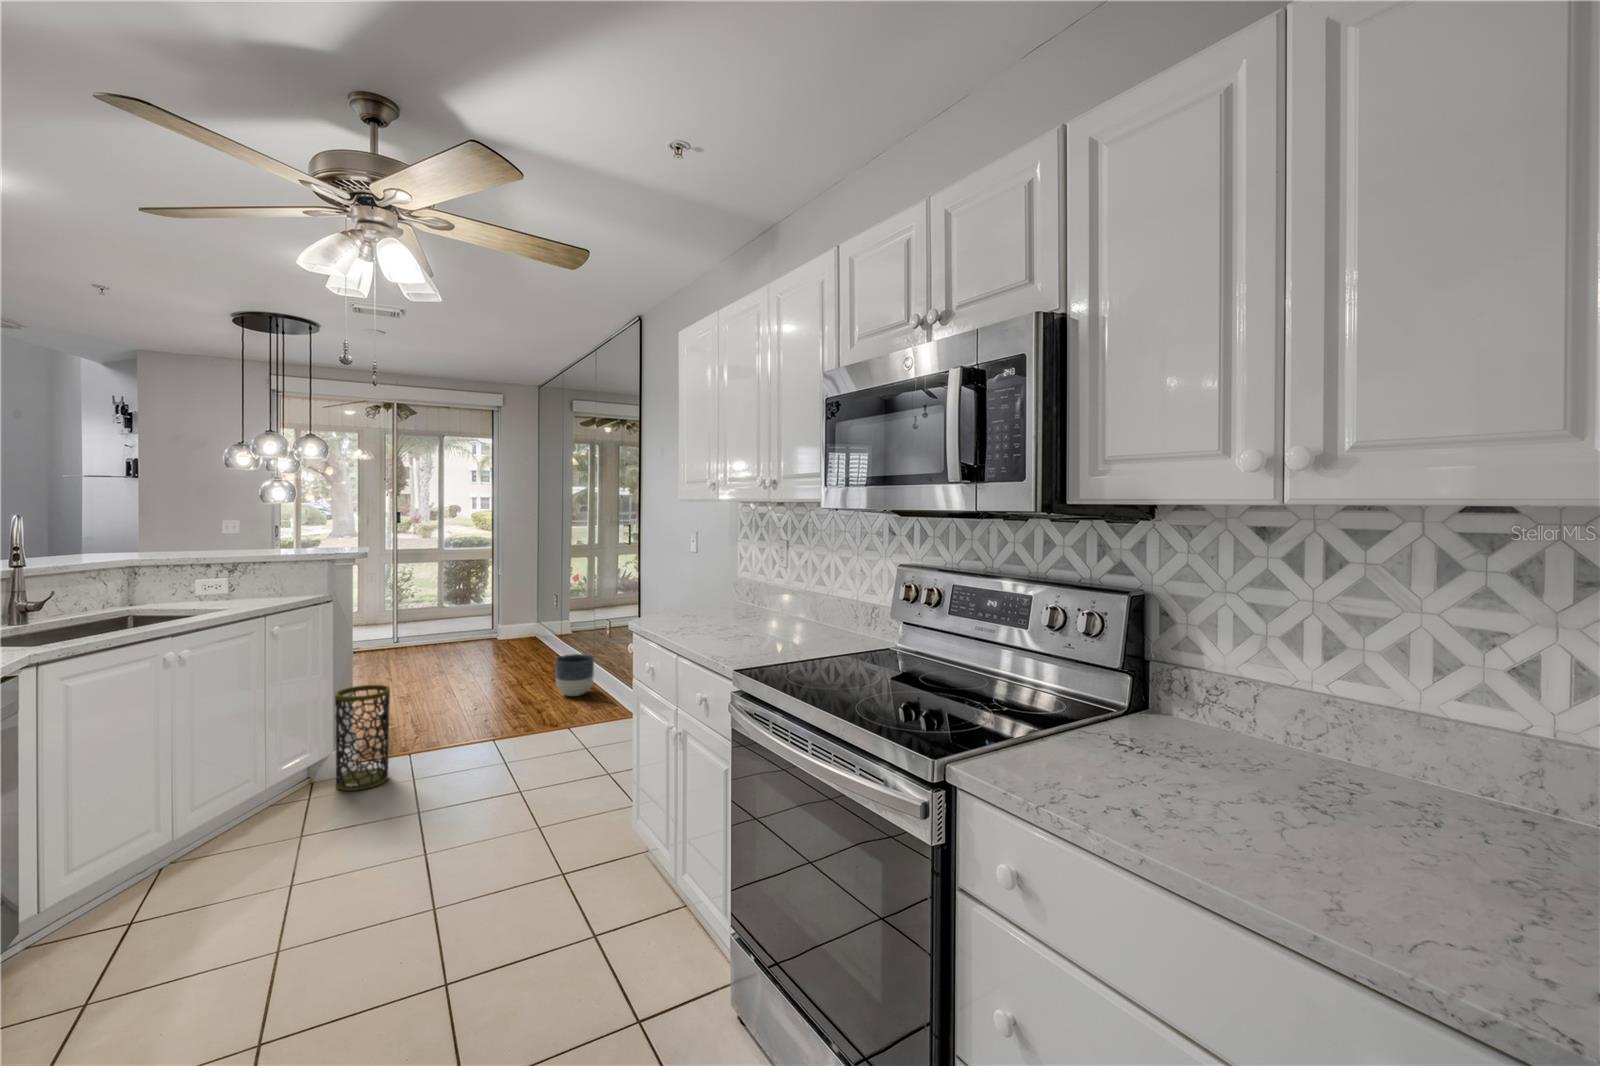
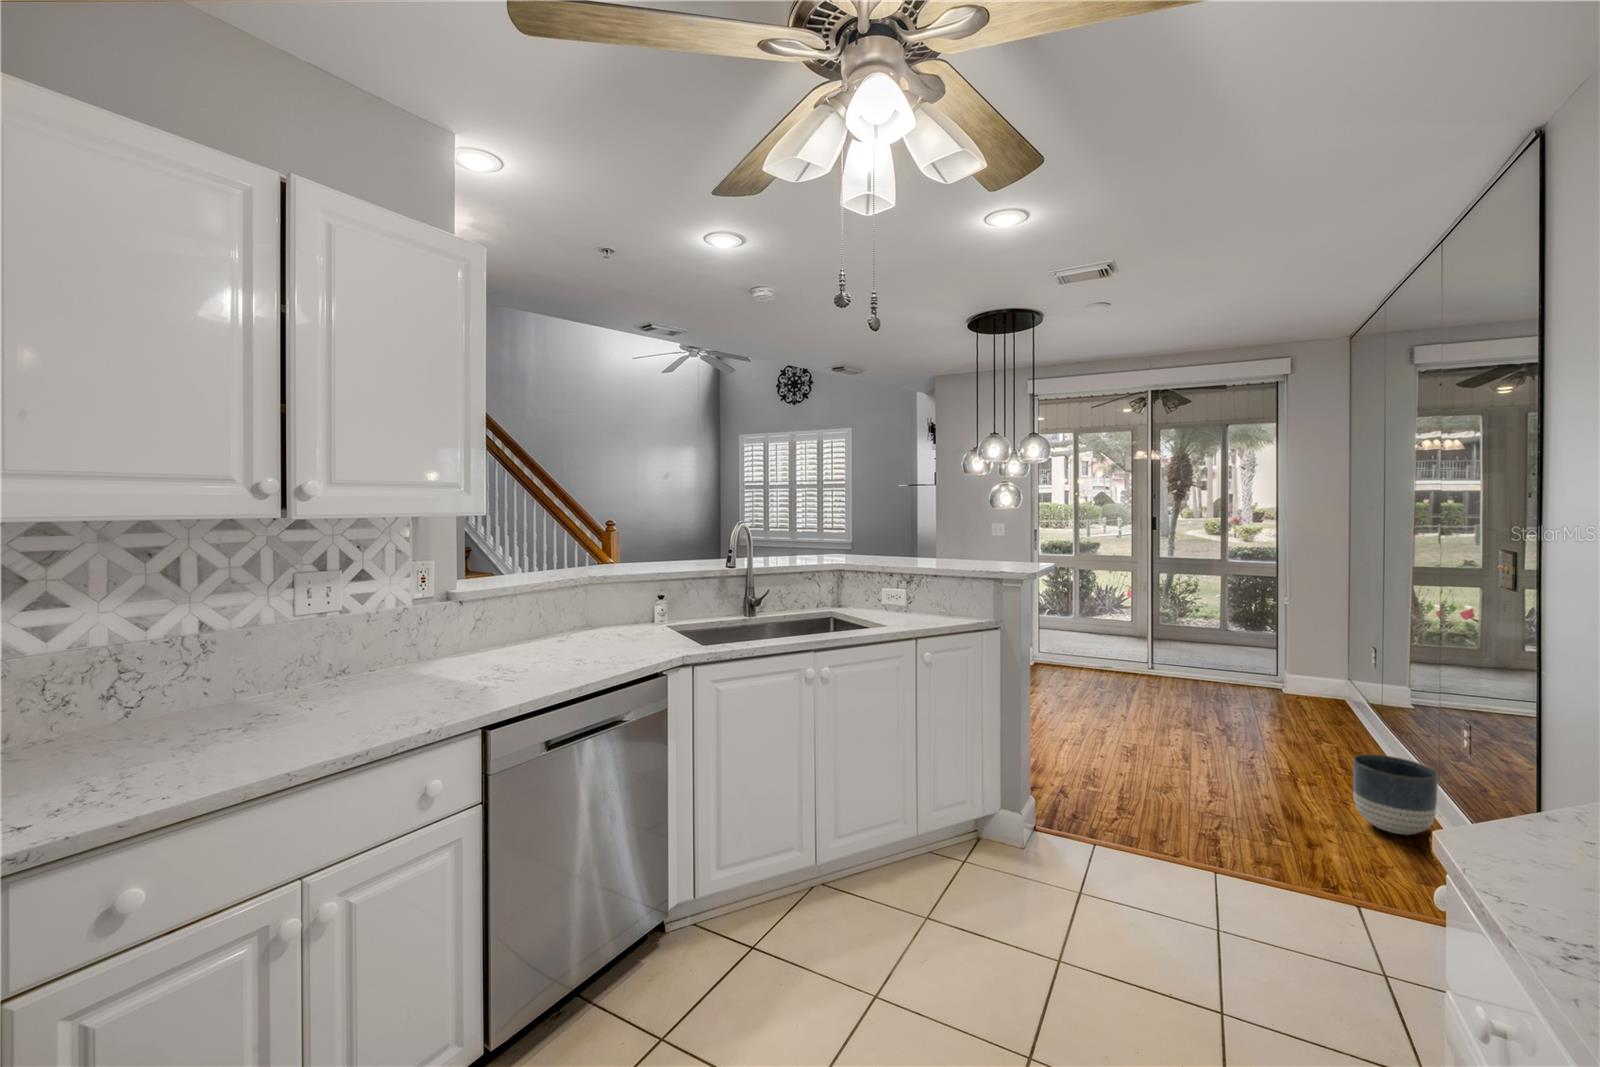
trash can: present [335,685,390,791] -> none [993,736,1055,878]

